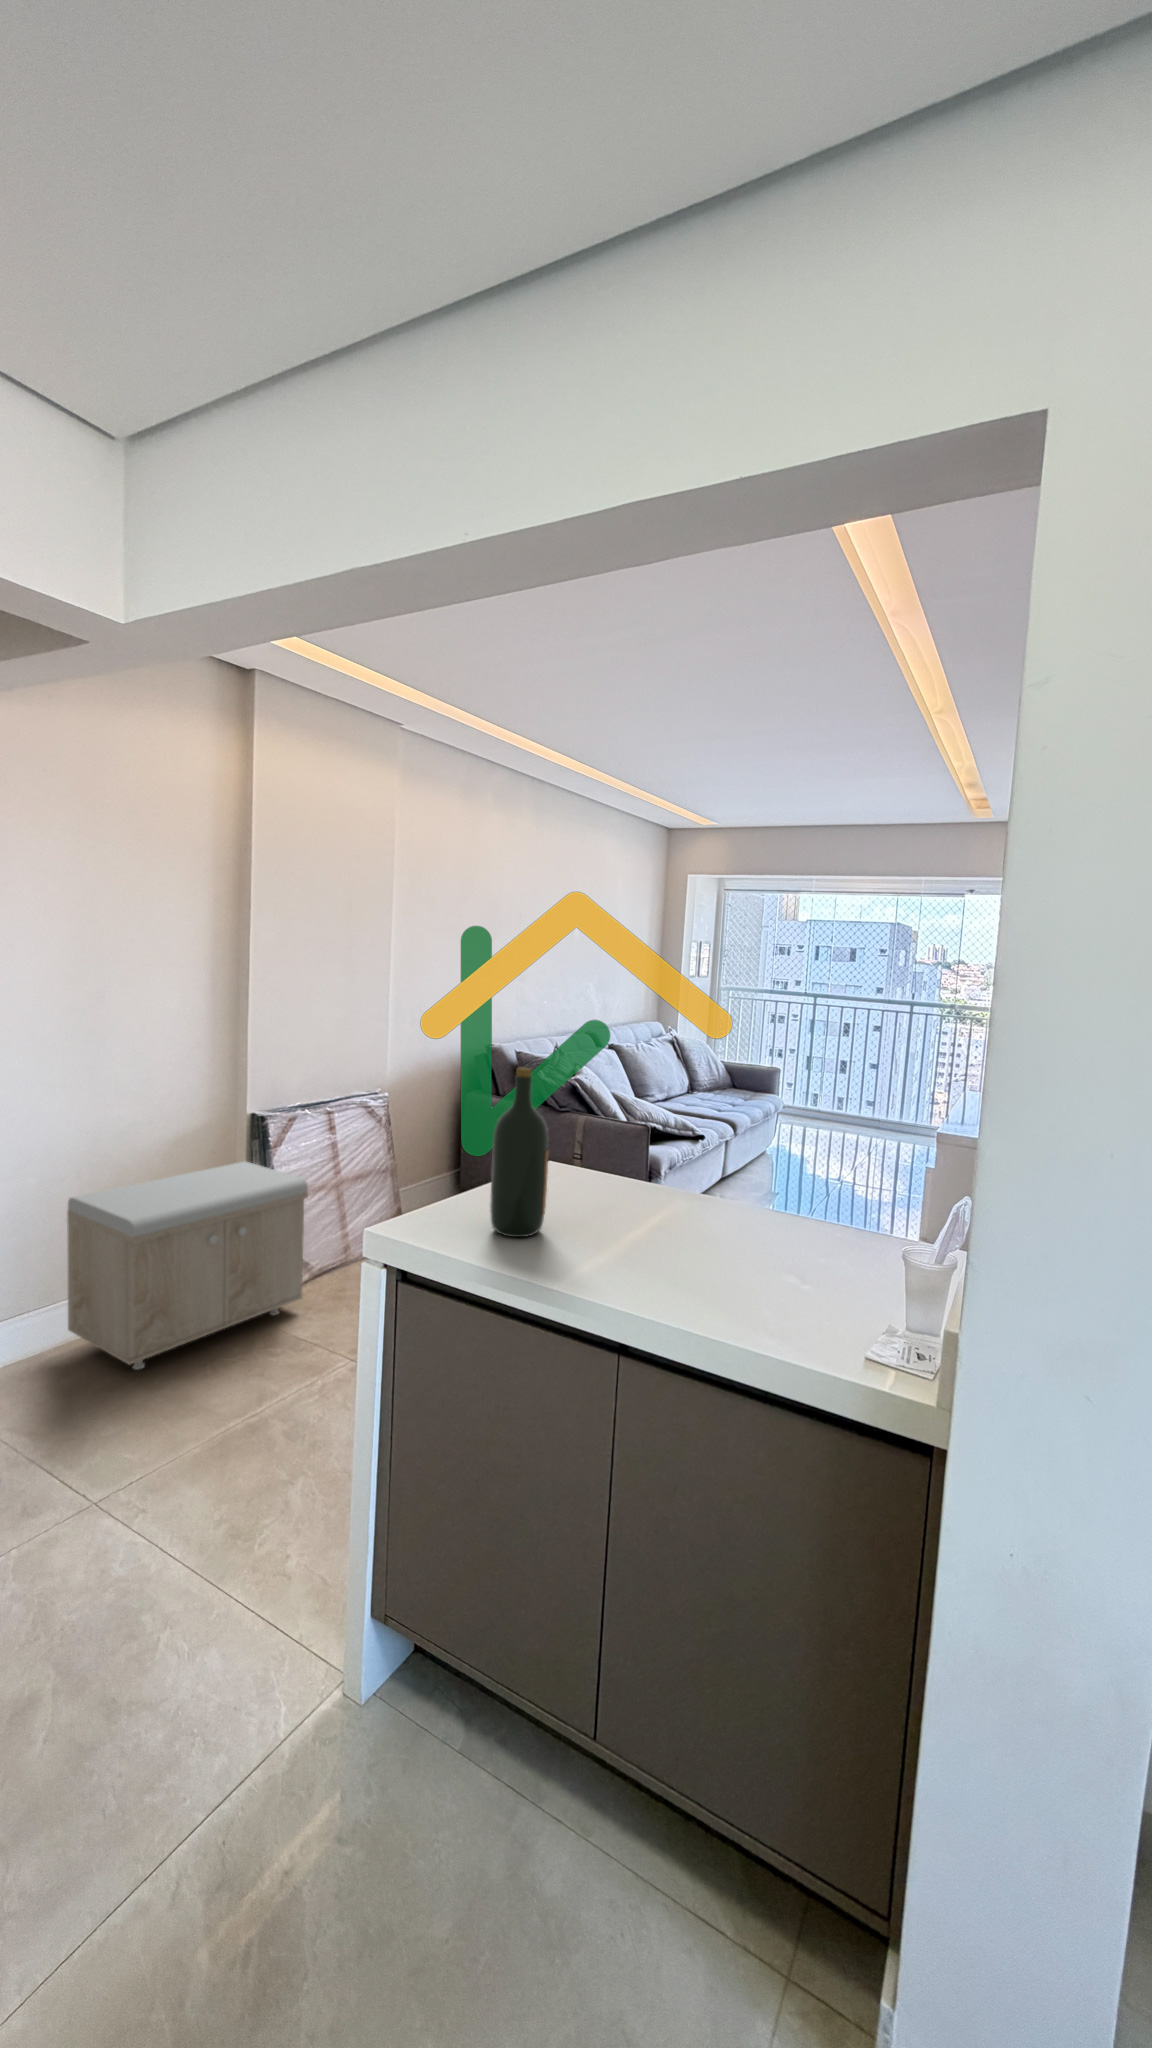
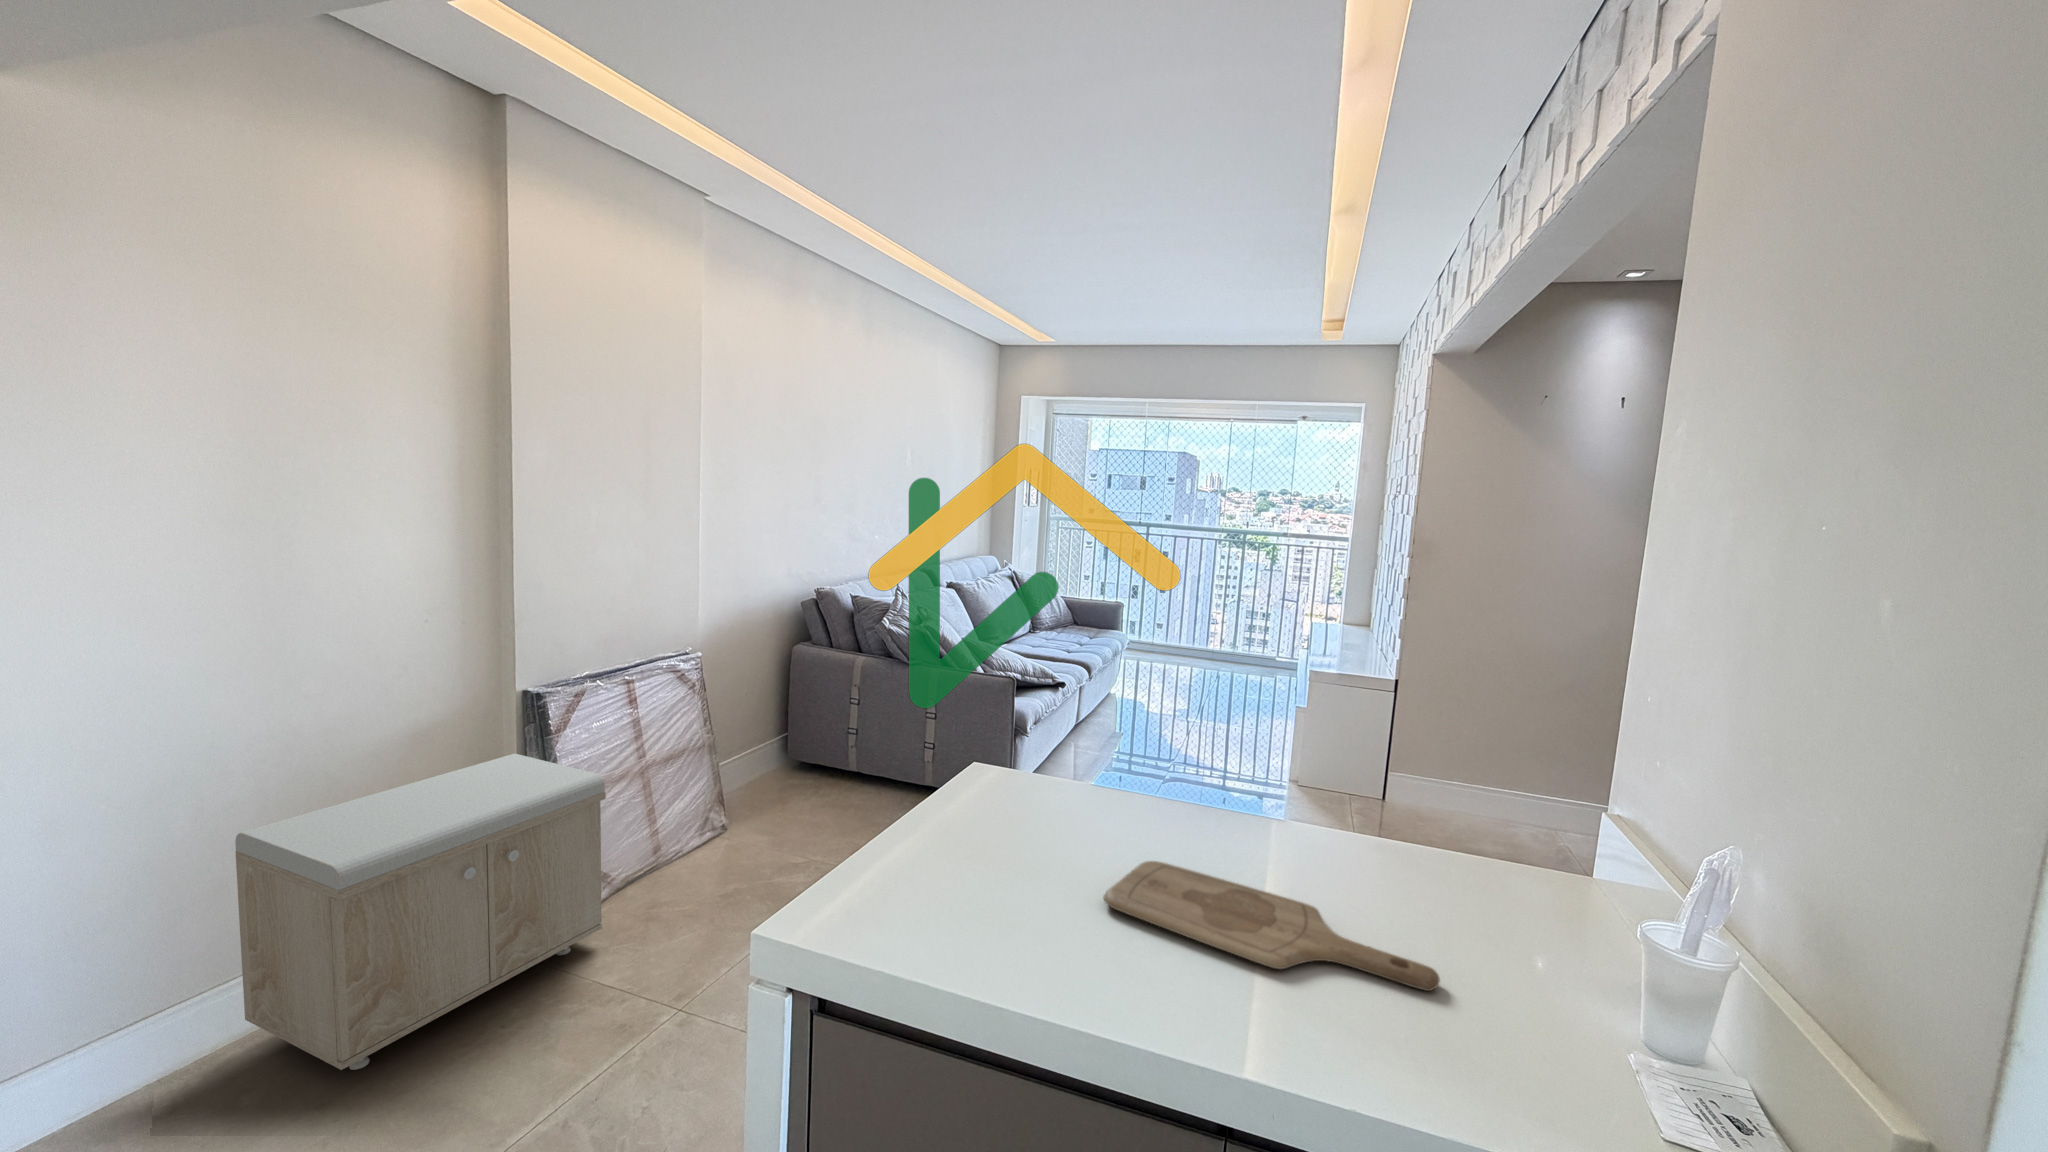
wine bottle: present [490,1068,549,1237] -> none [946,648,1040,926]
cutting board: none [591,1216,776,1284] -> present [1104,861,1440,991]

